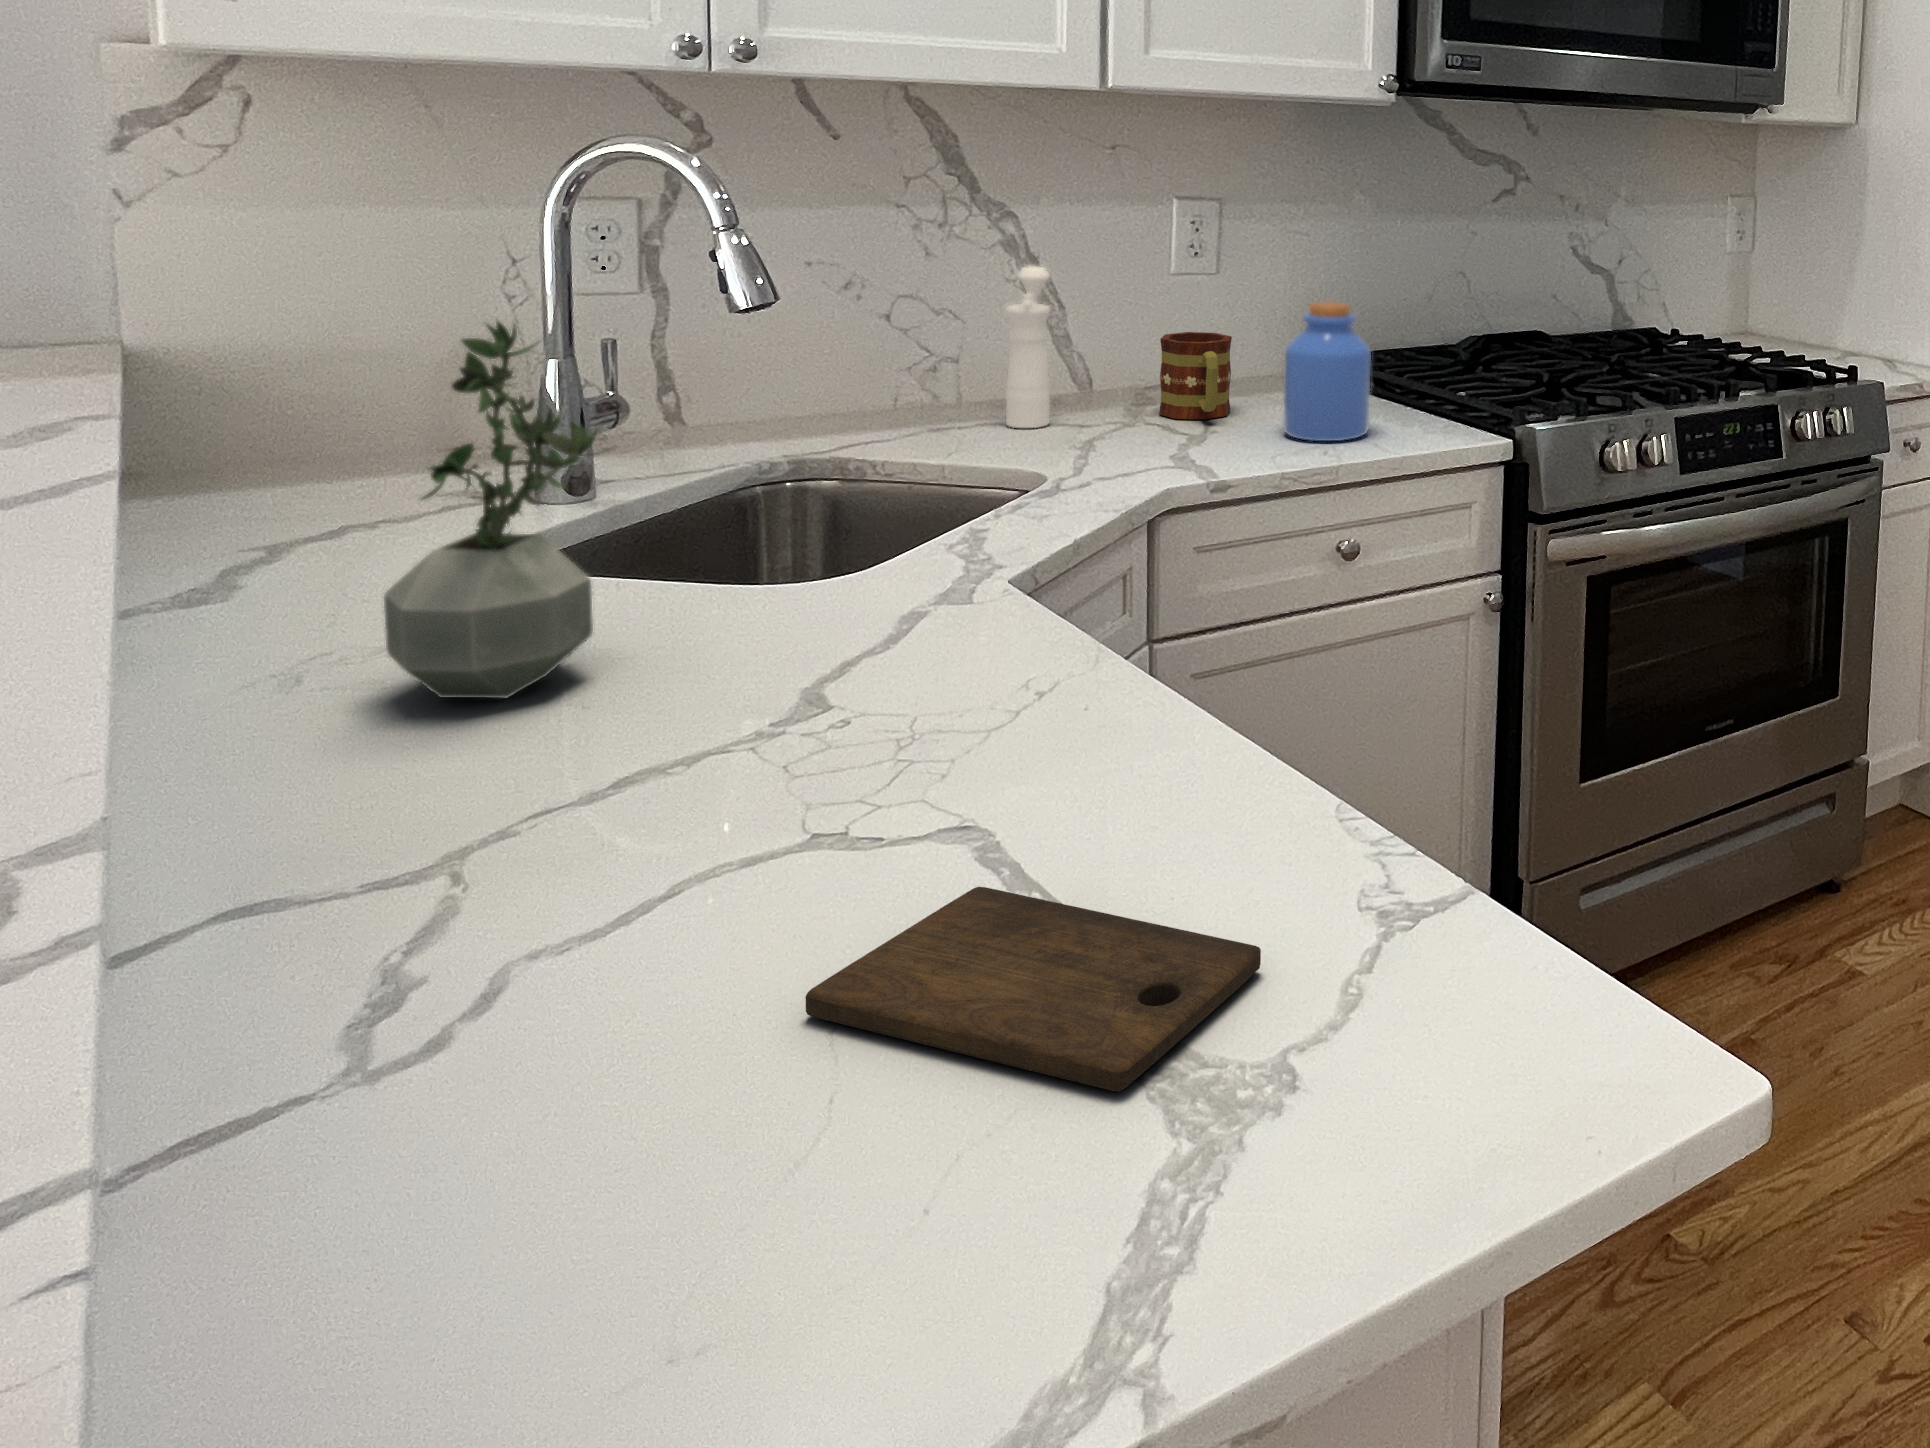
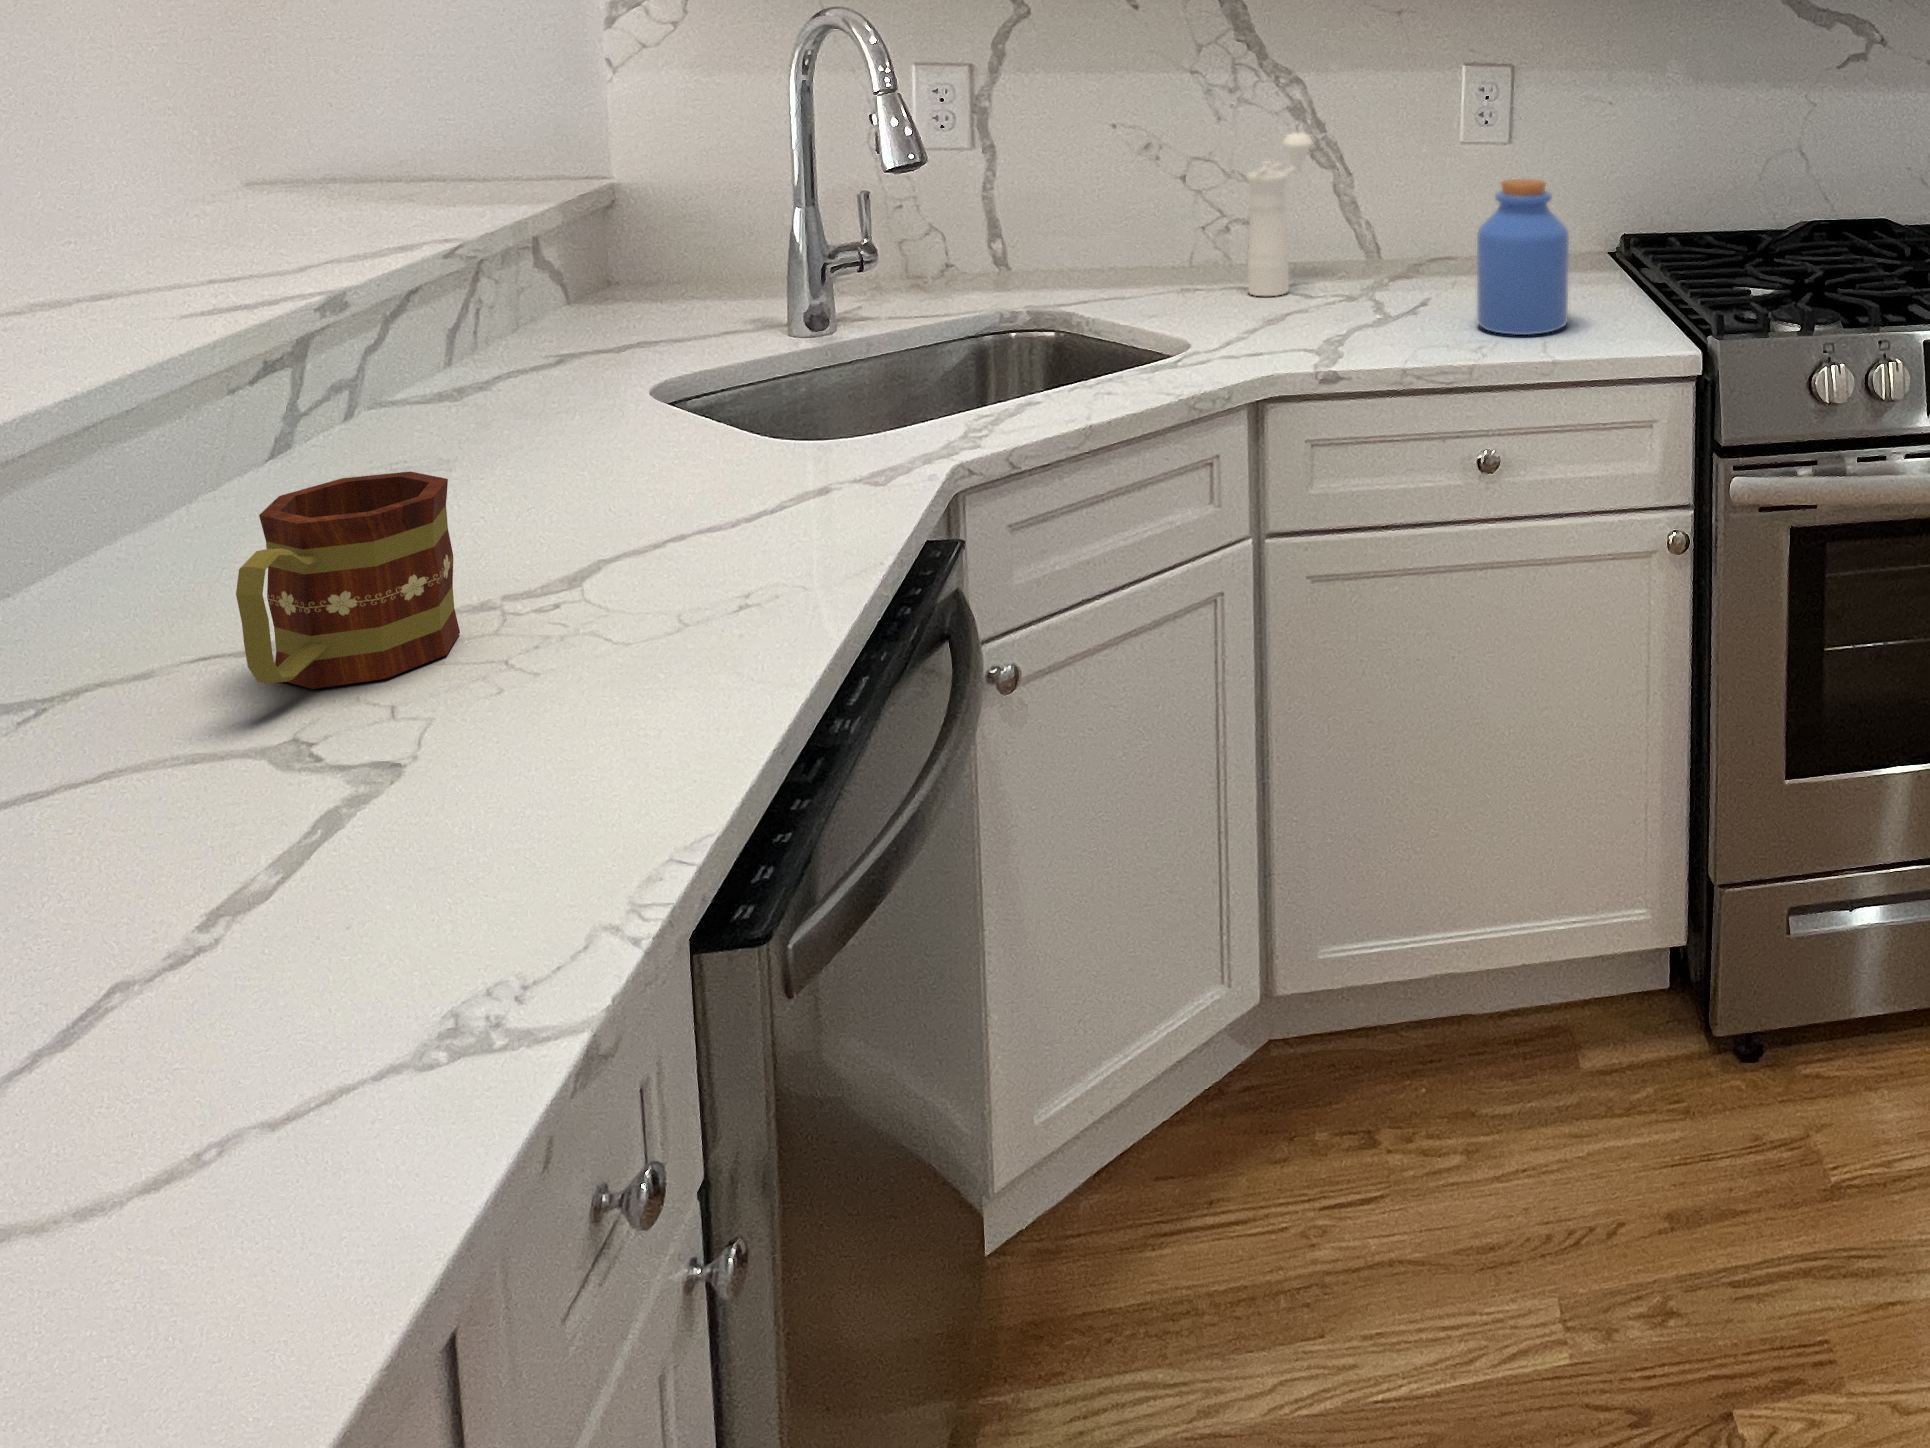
potted plant: present [384,321,598,698] -> none [366,169,589,515]
mug: present [1159,332,1232,419] -> present [236,472,460,689]
cutting board: present [806,887,1261,1091] -> none [18,808,393,1124]

